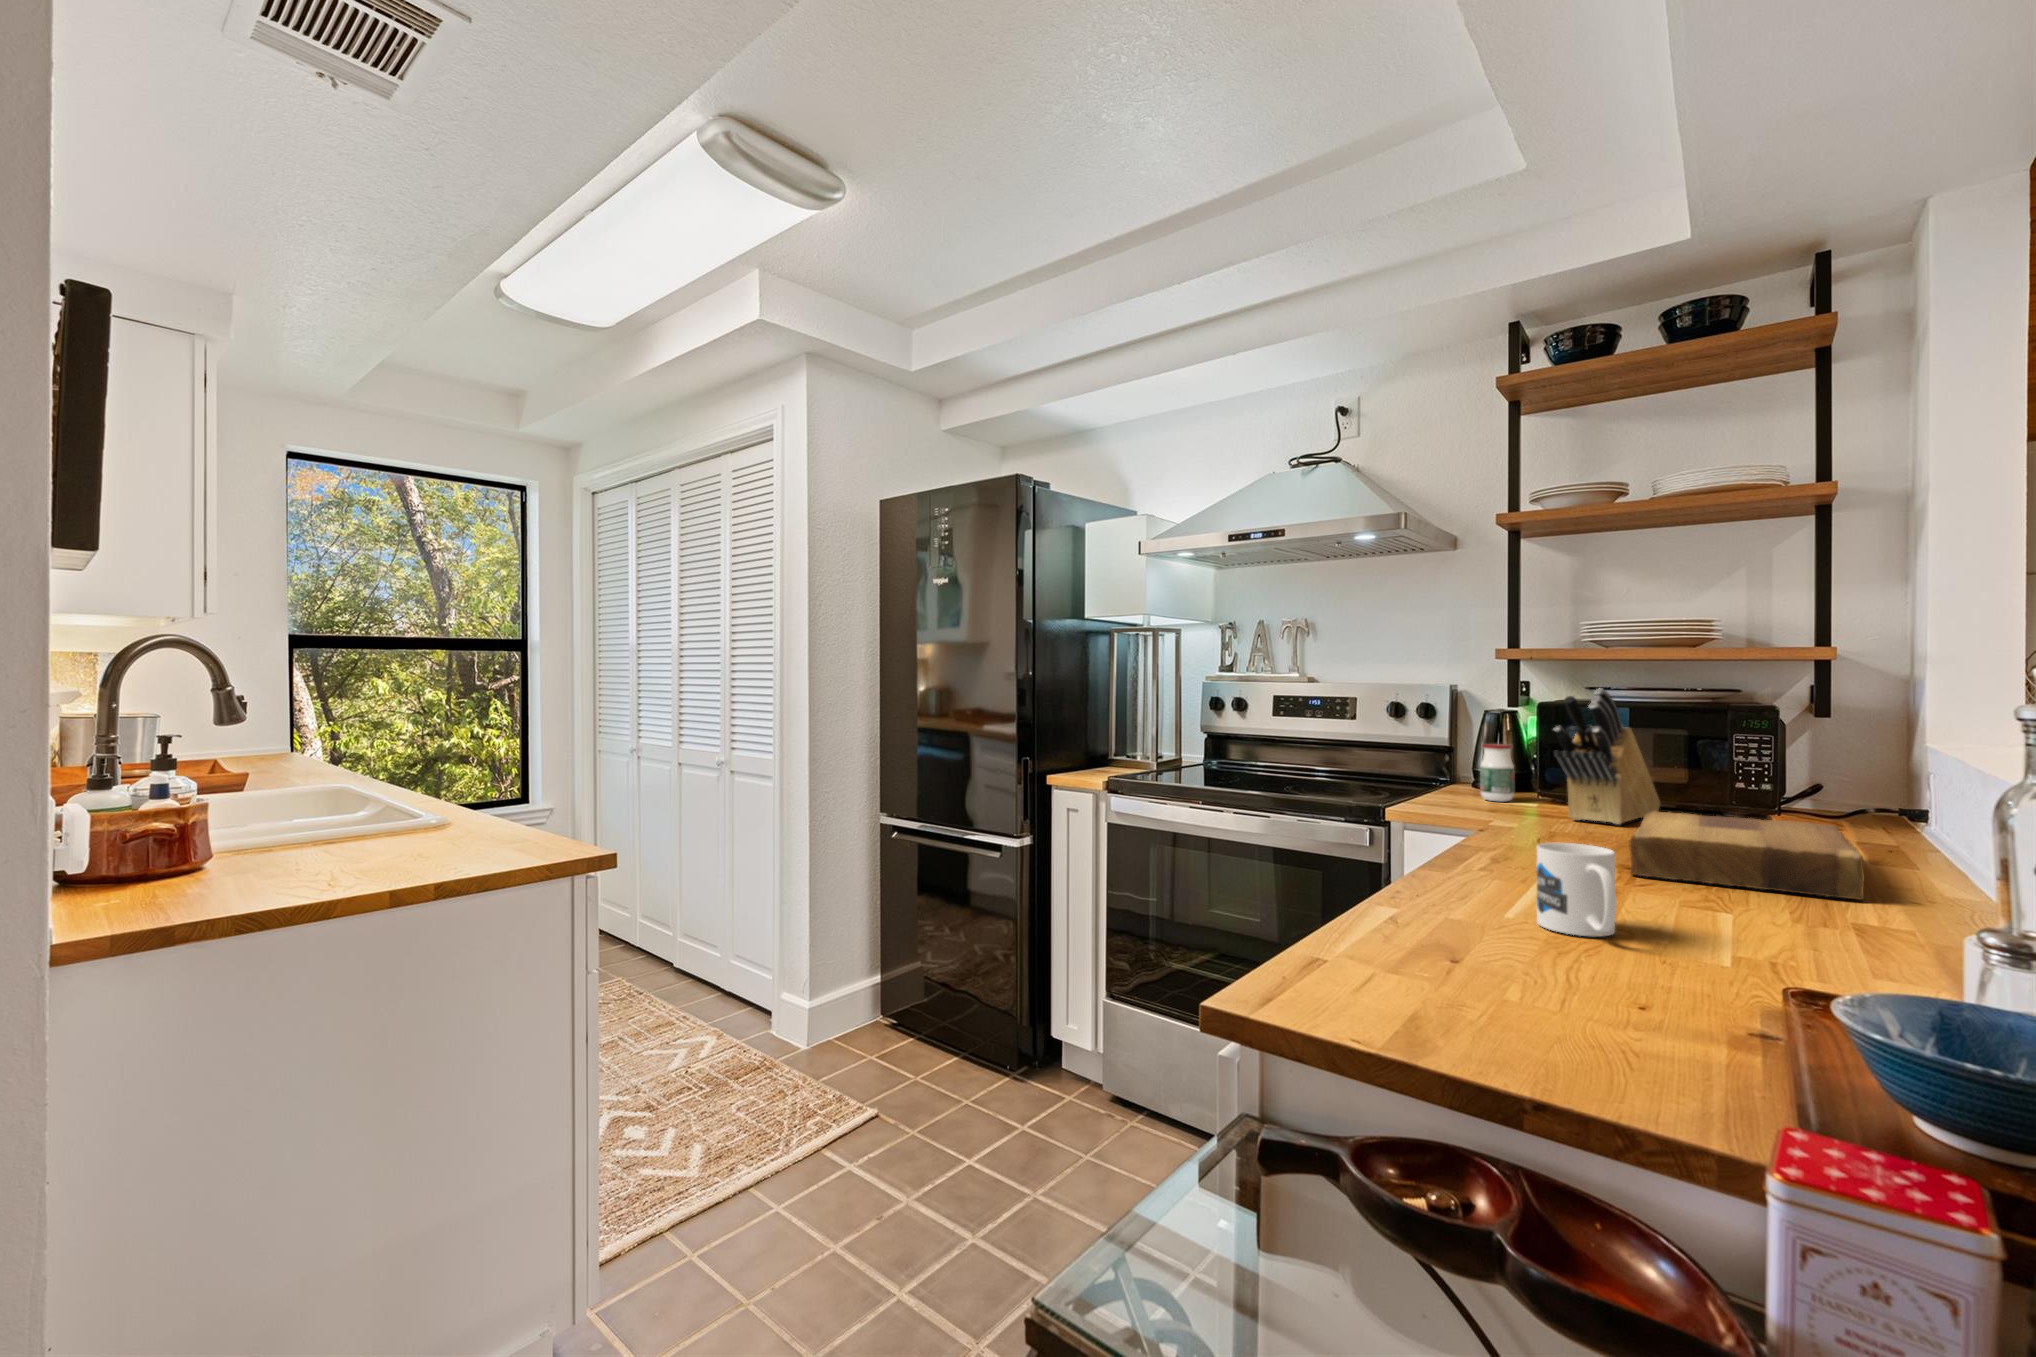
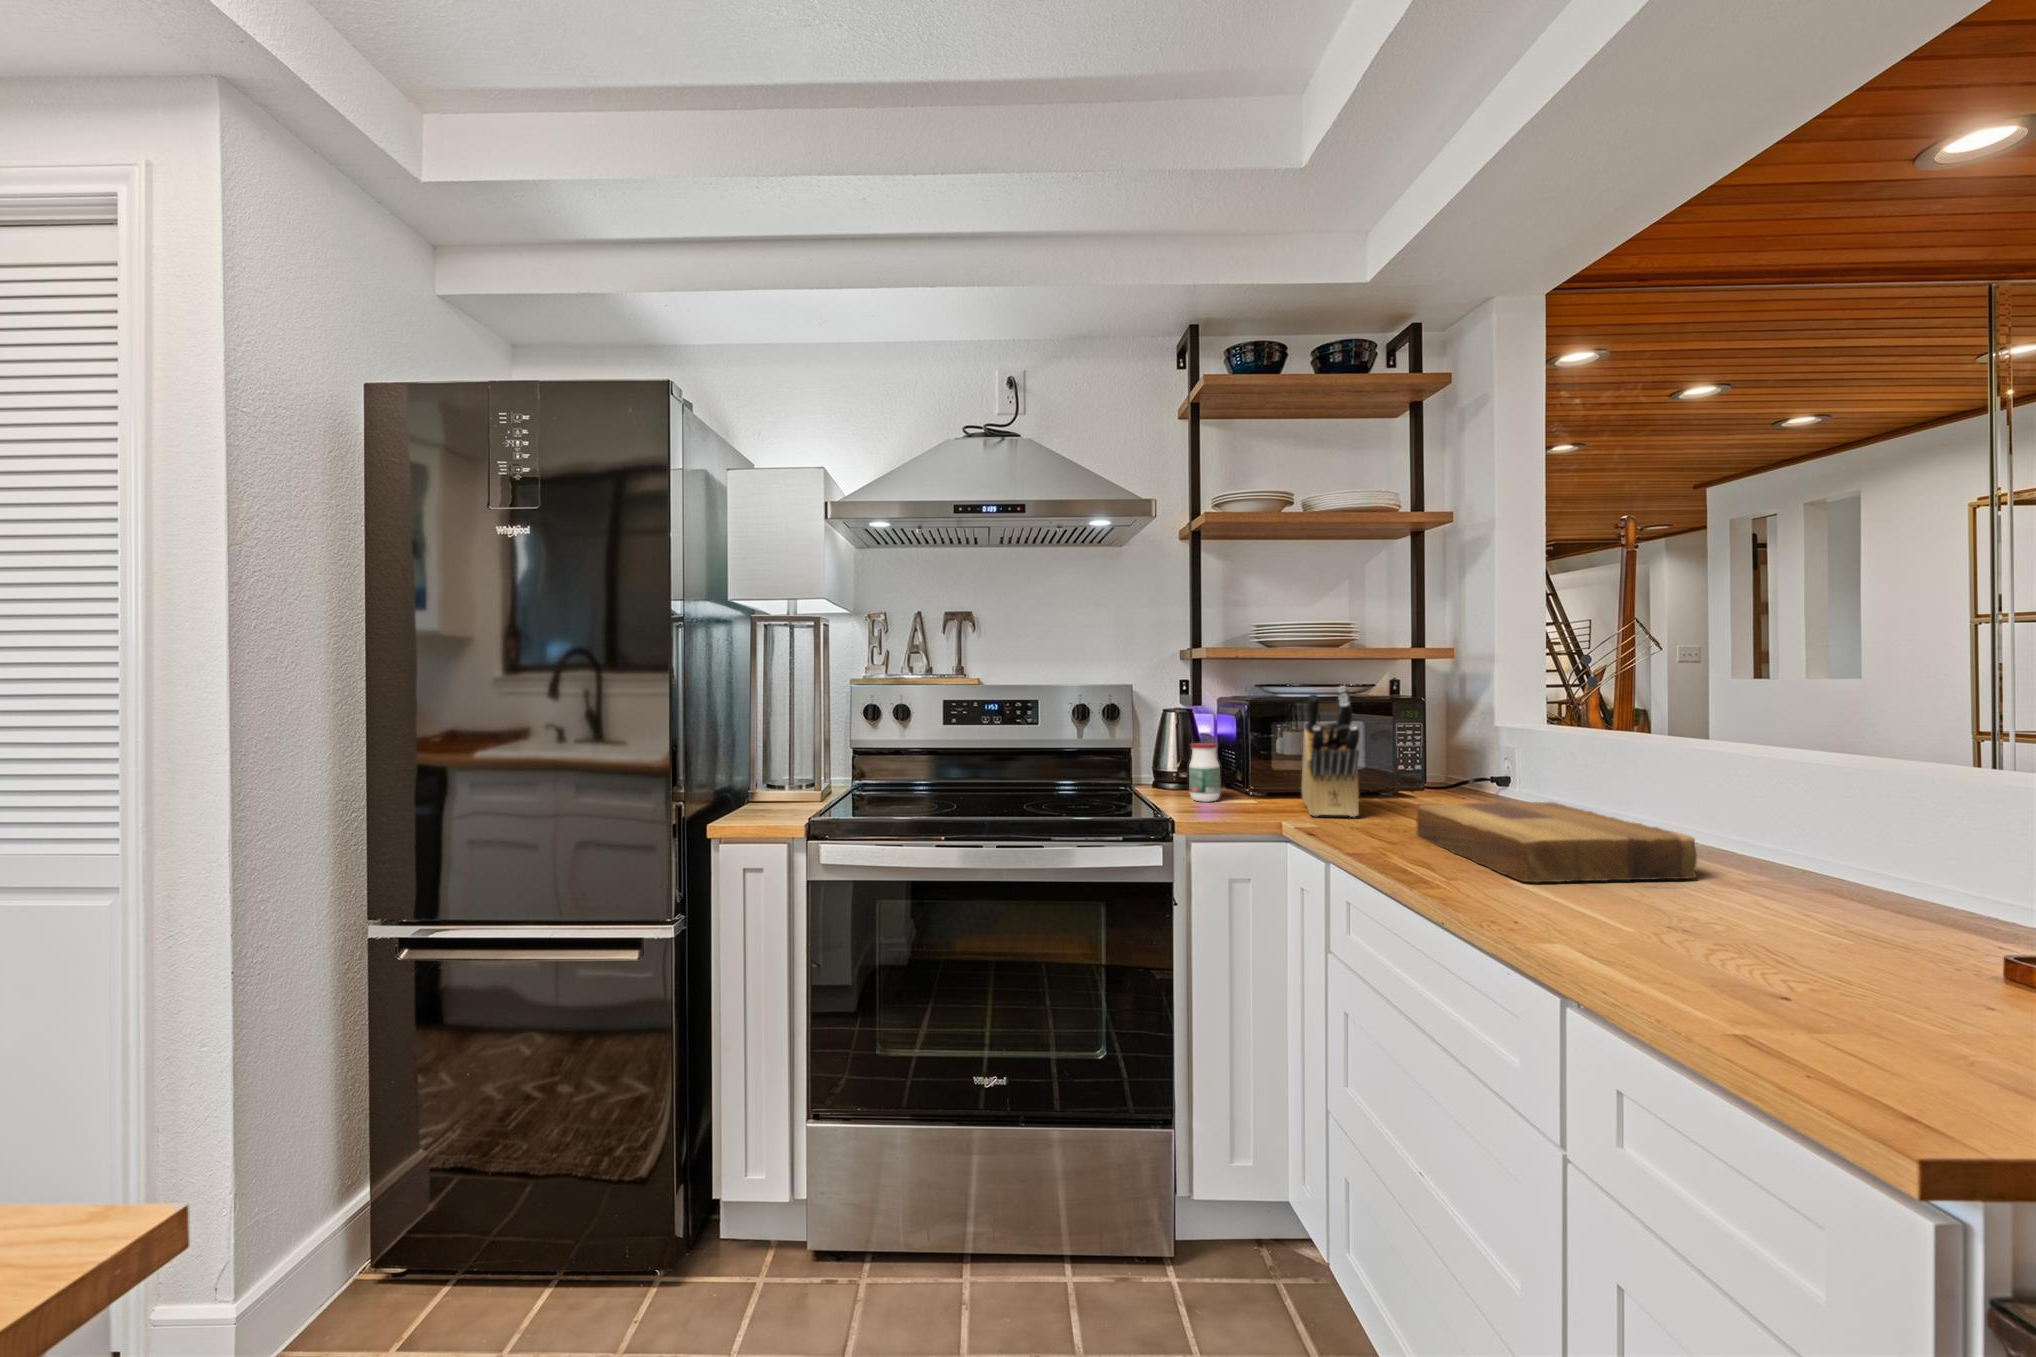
mug: present [1537,843,1616,937] -> none [1649,878,1803,994]

